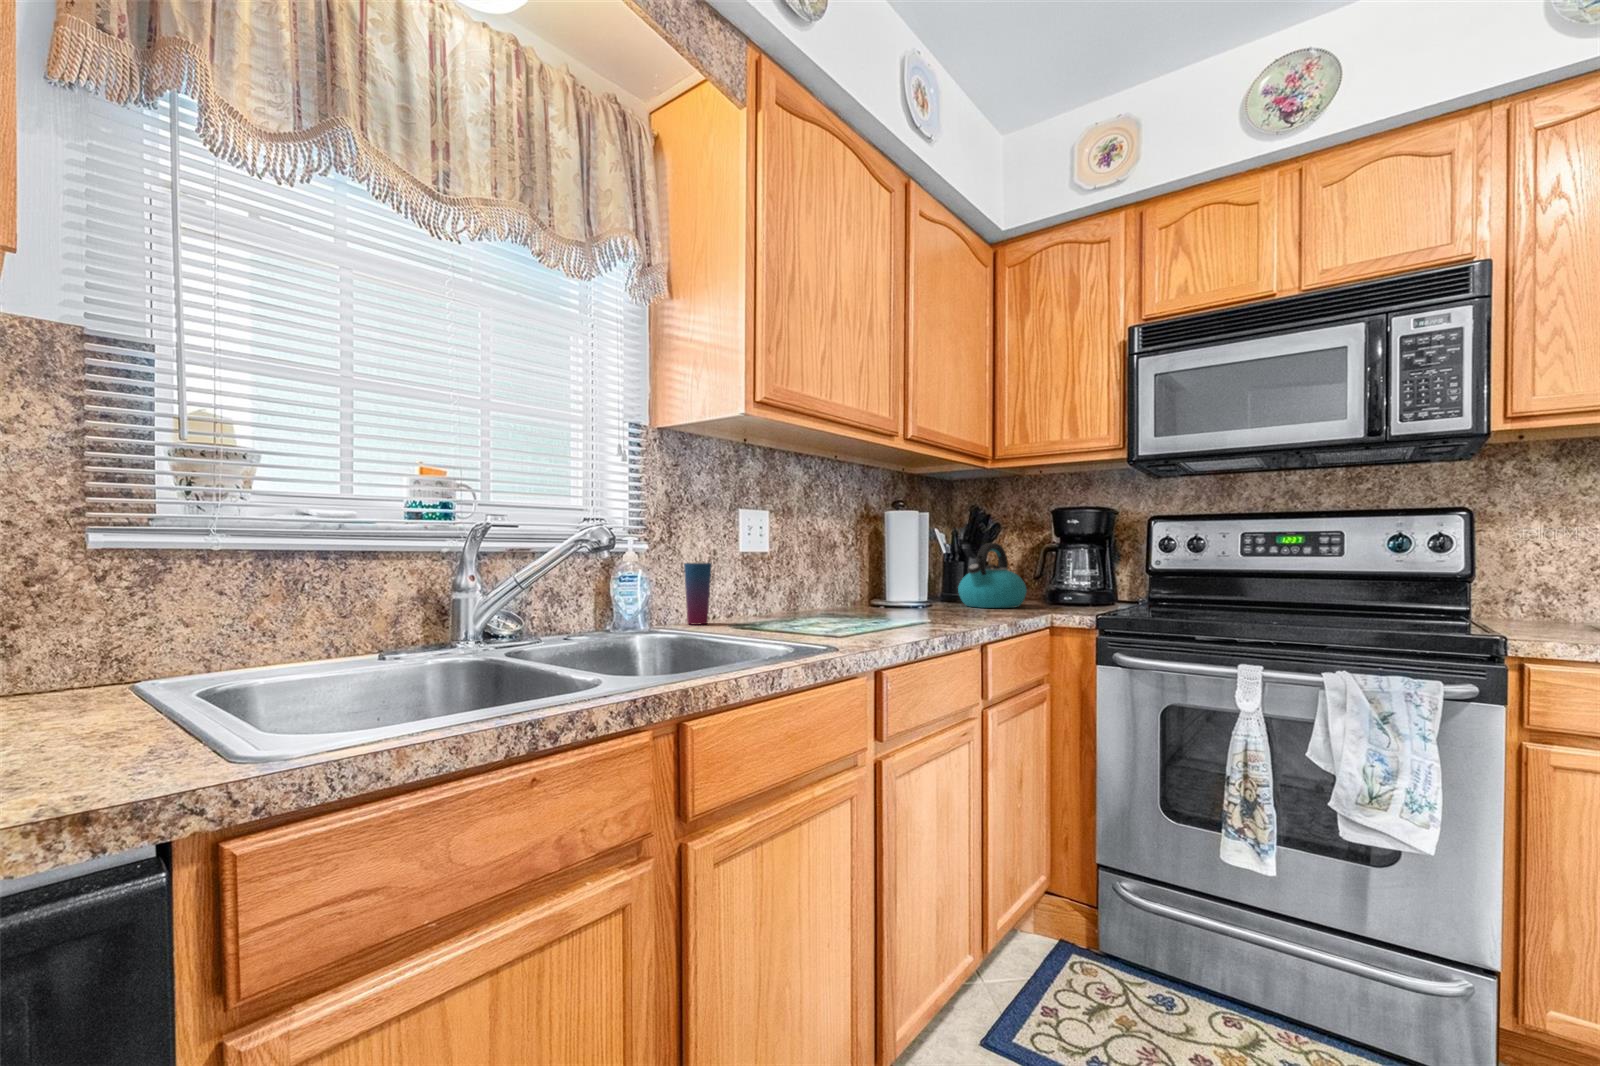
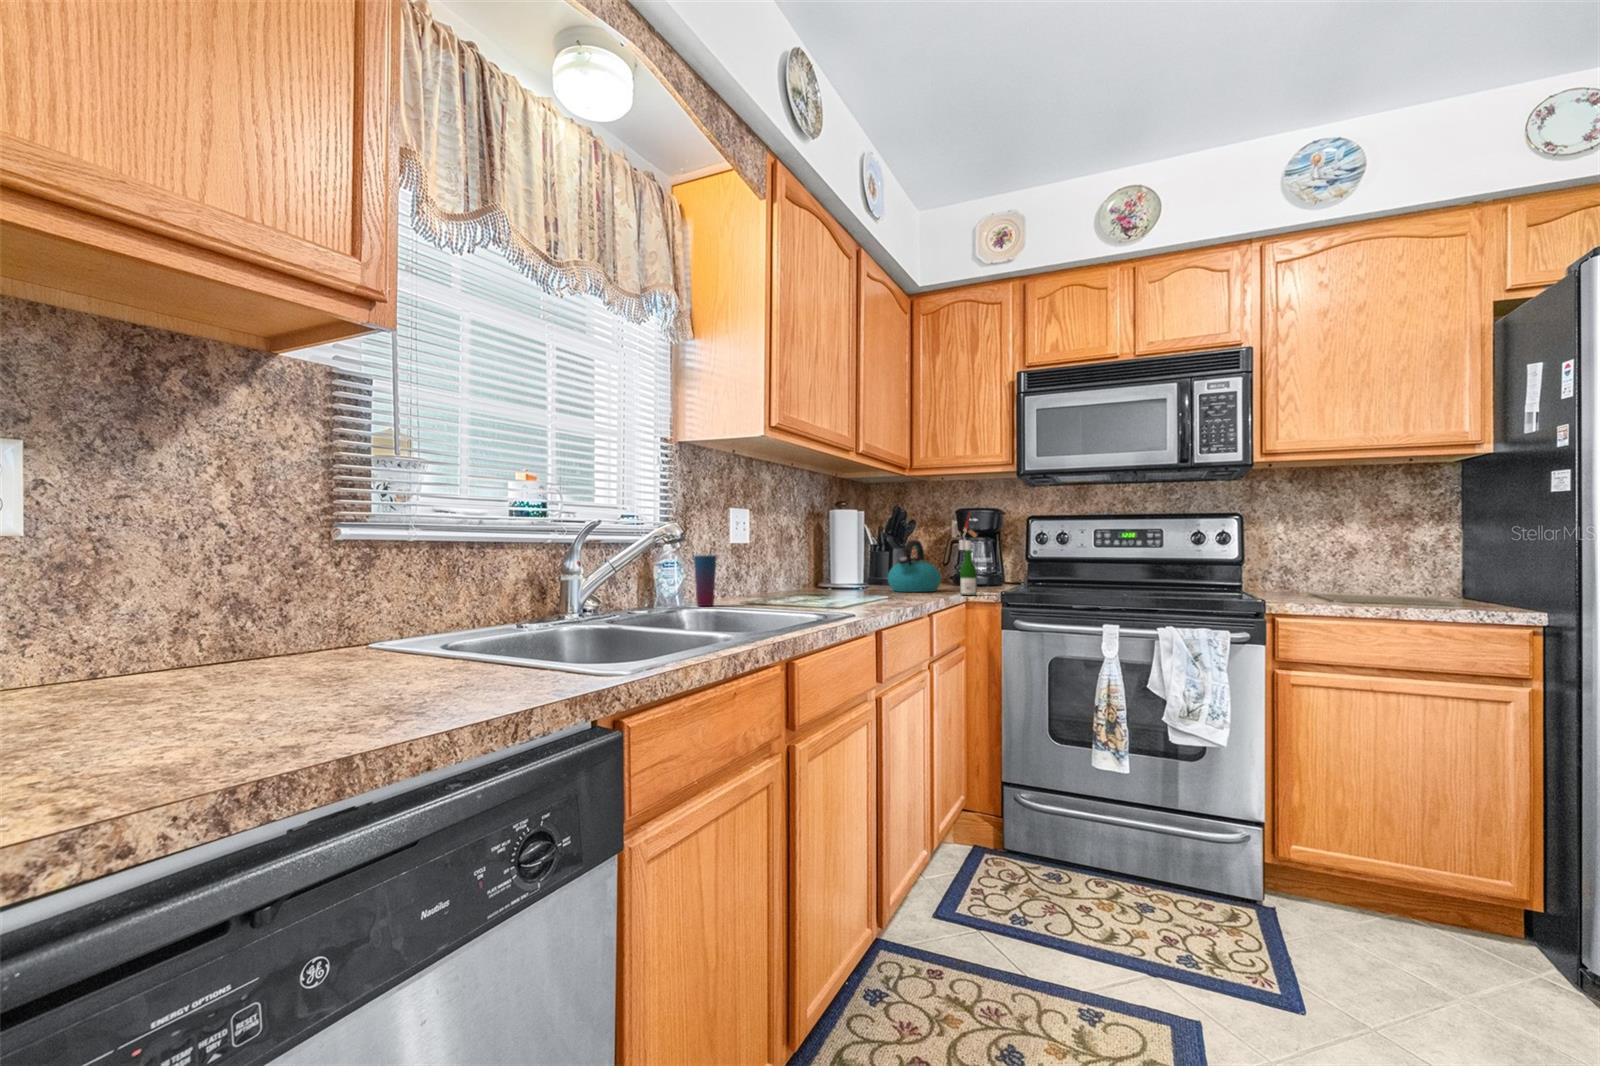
wine bottle: none [1042,506,1076,616] -> present [959,520,977,595]

